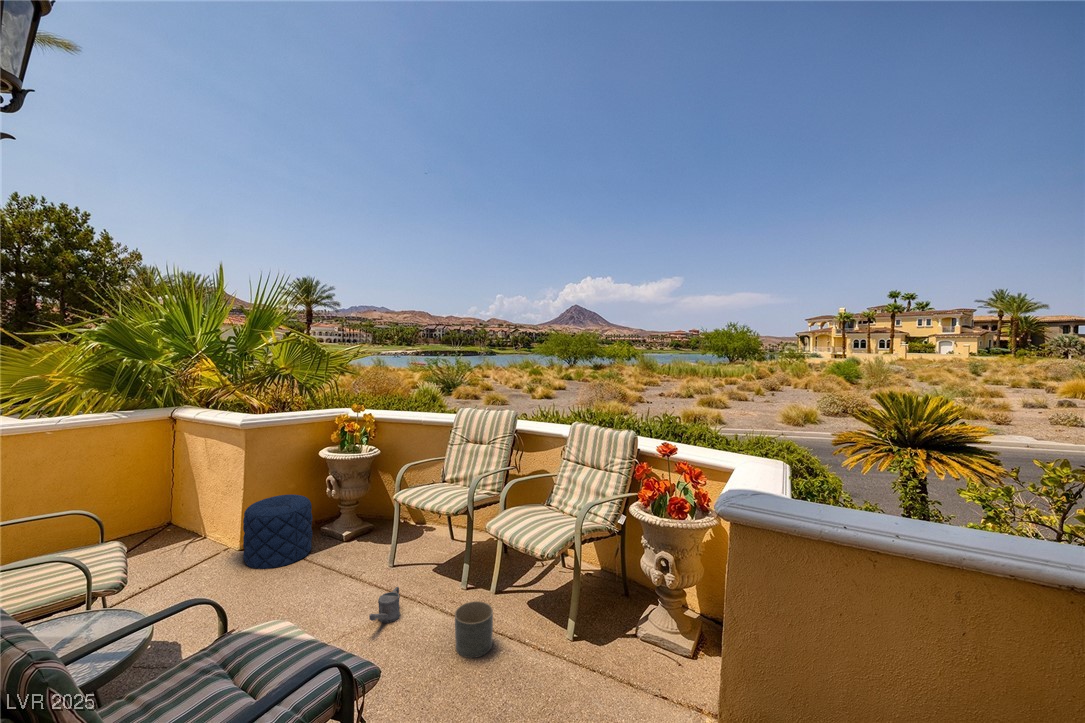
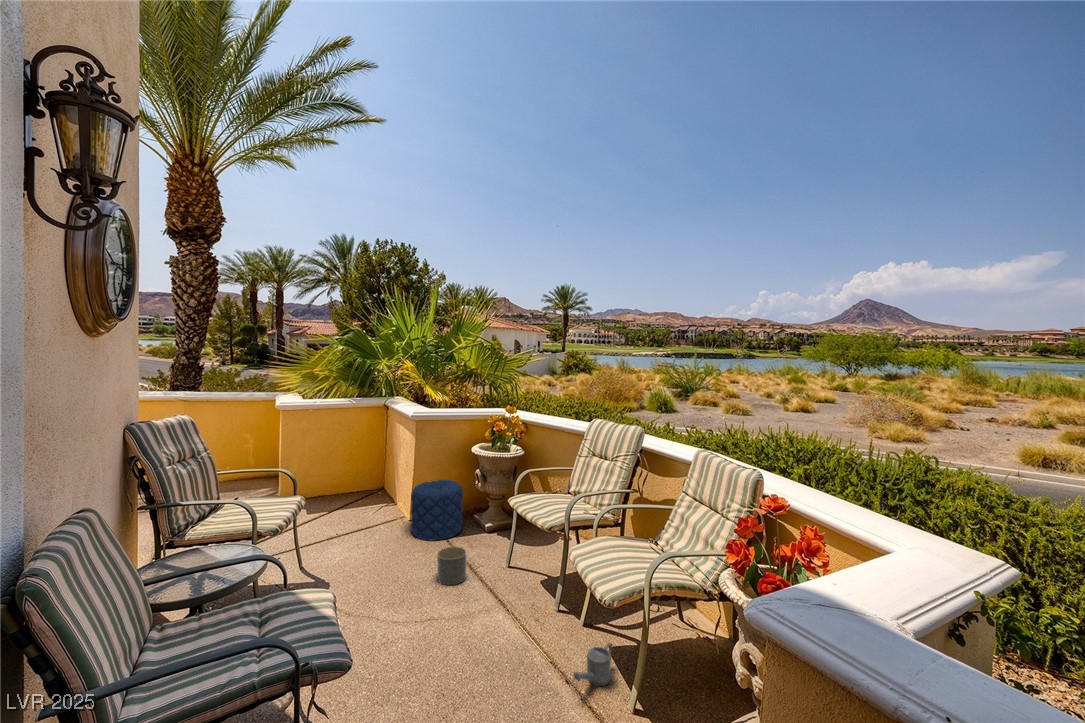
watering can: present [369,587,400,623] -> present [574,643,612,686]
planter: present [455,601,493,658] -> present [437,547,466,585]

